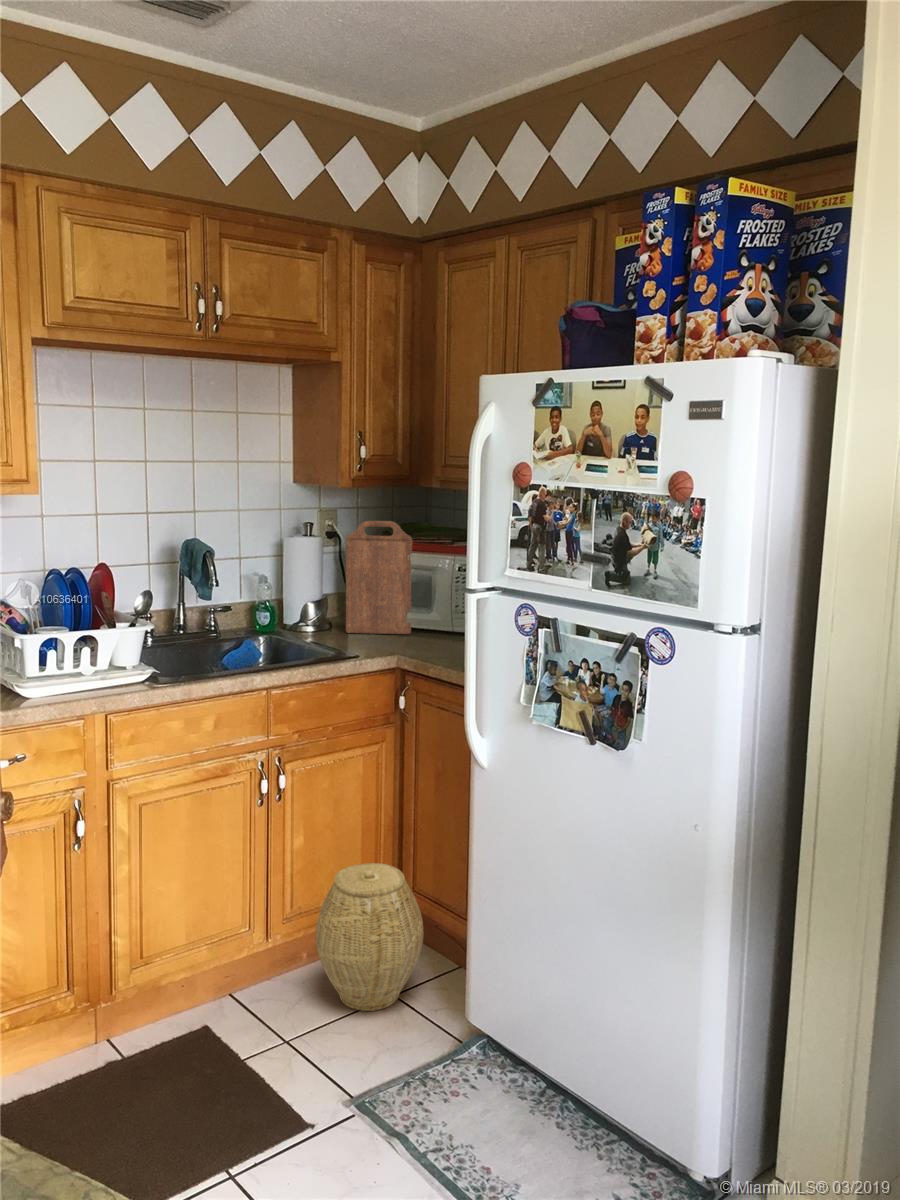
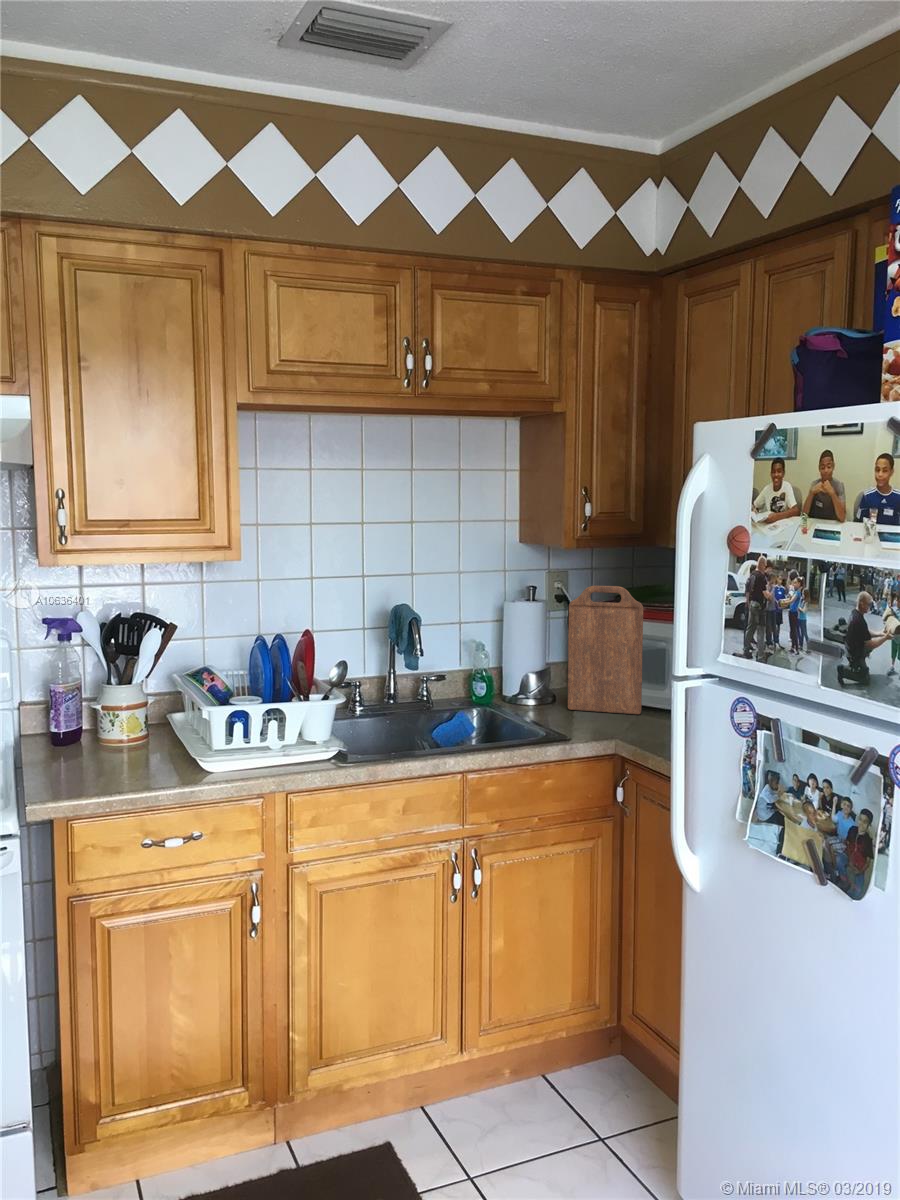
woven basket: present [316,863,423,1011] -> none [509,980,633,1157]

